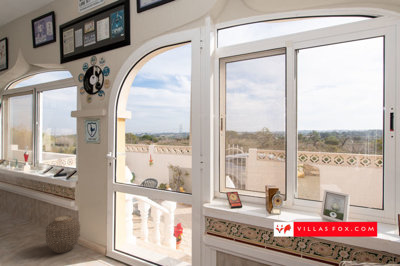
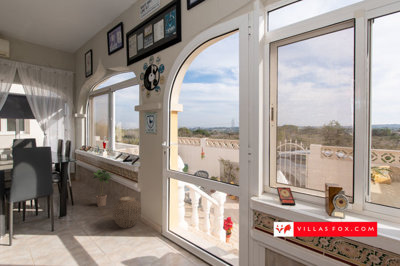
potted plant: none [10,187,43,232] -> present [93,170,112,207]

